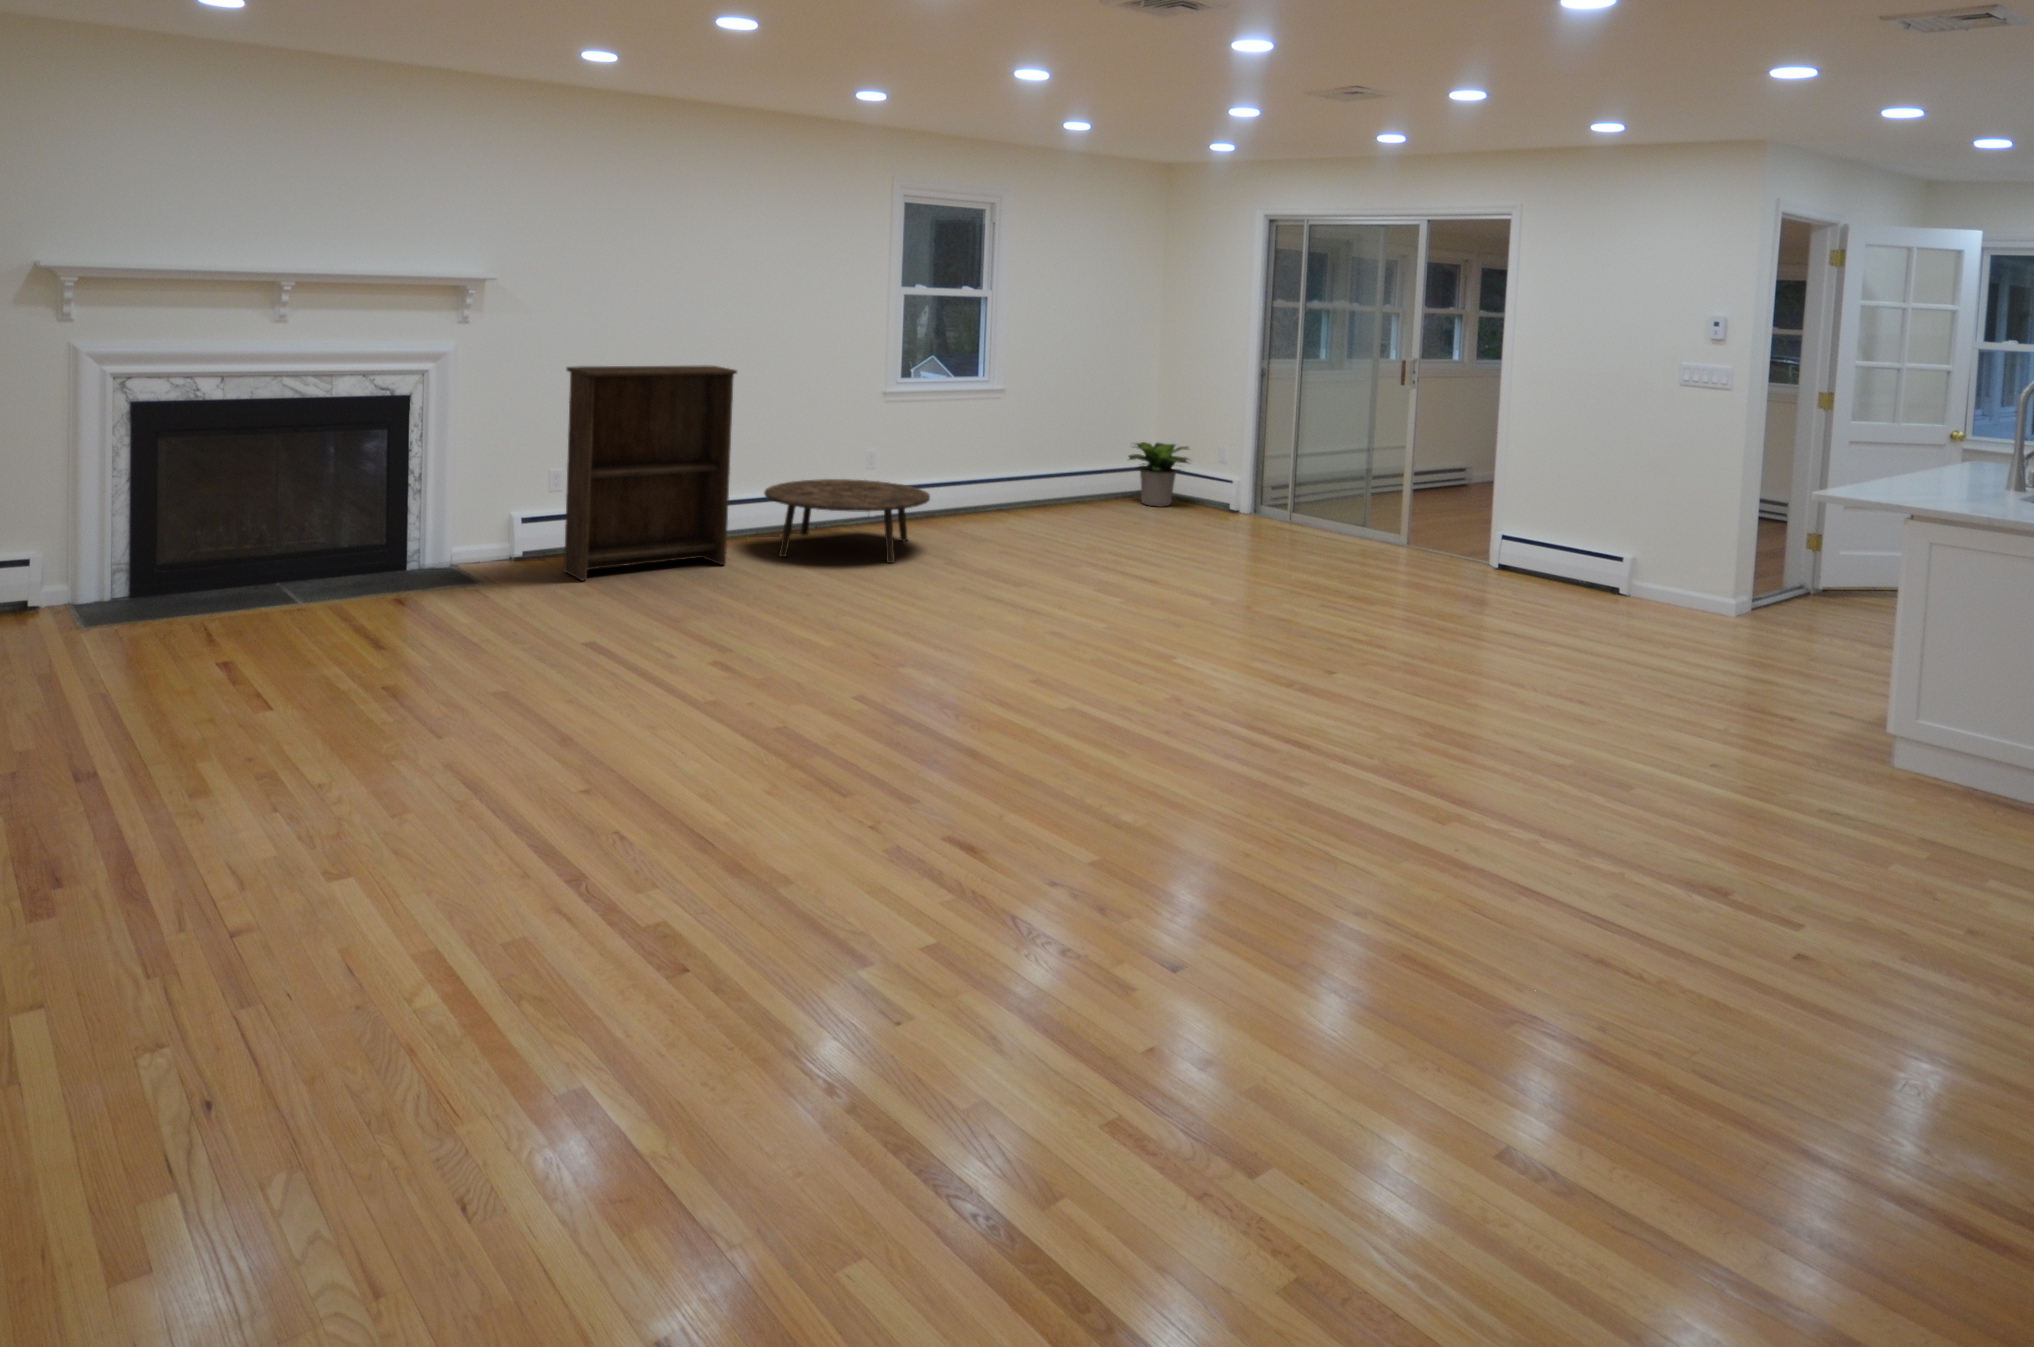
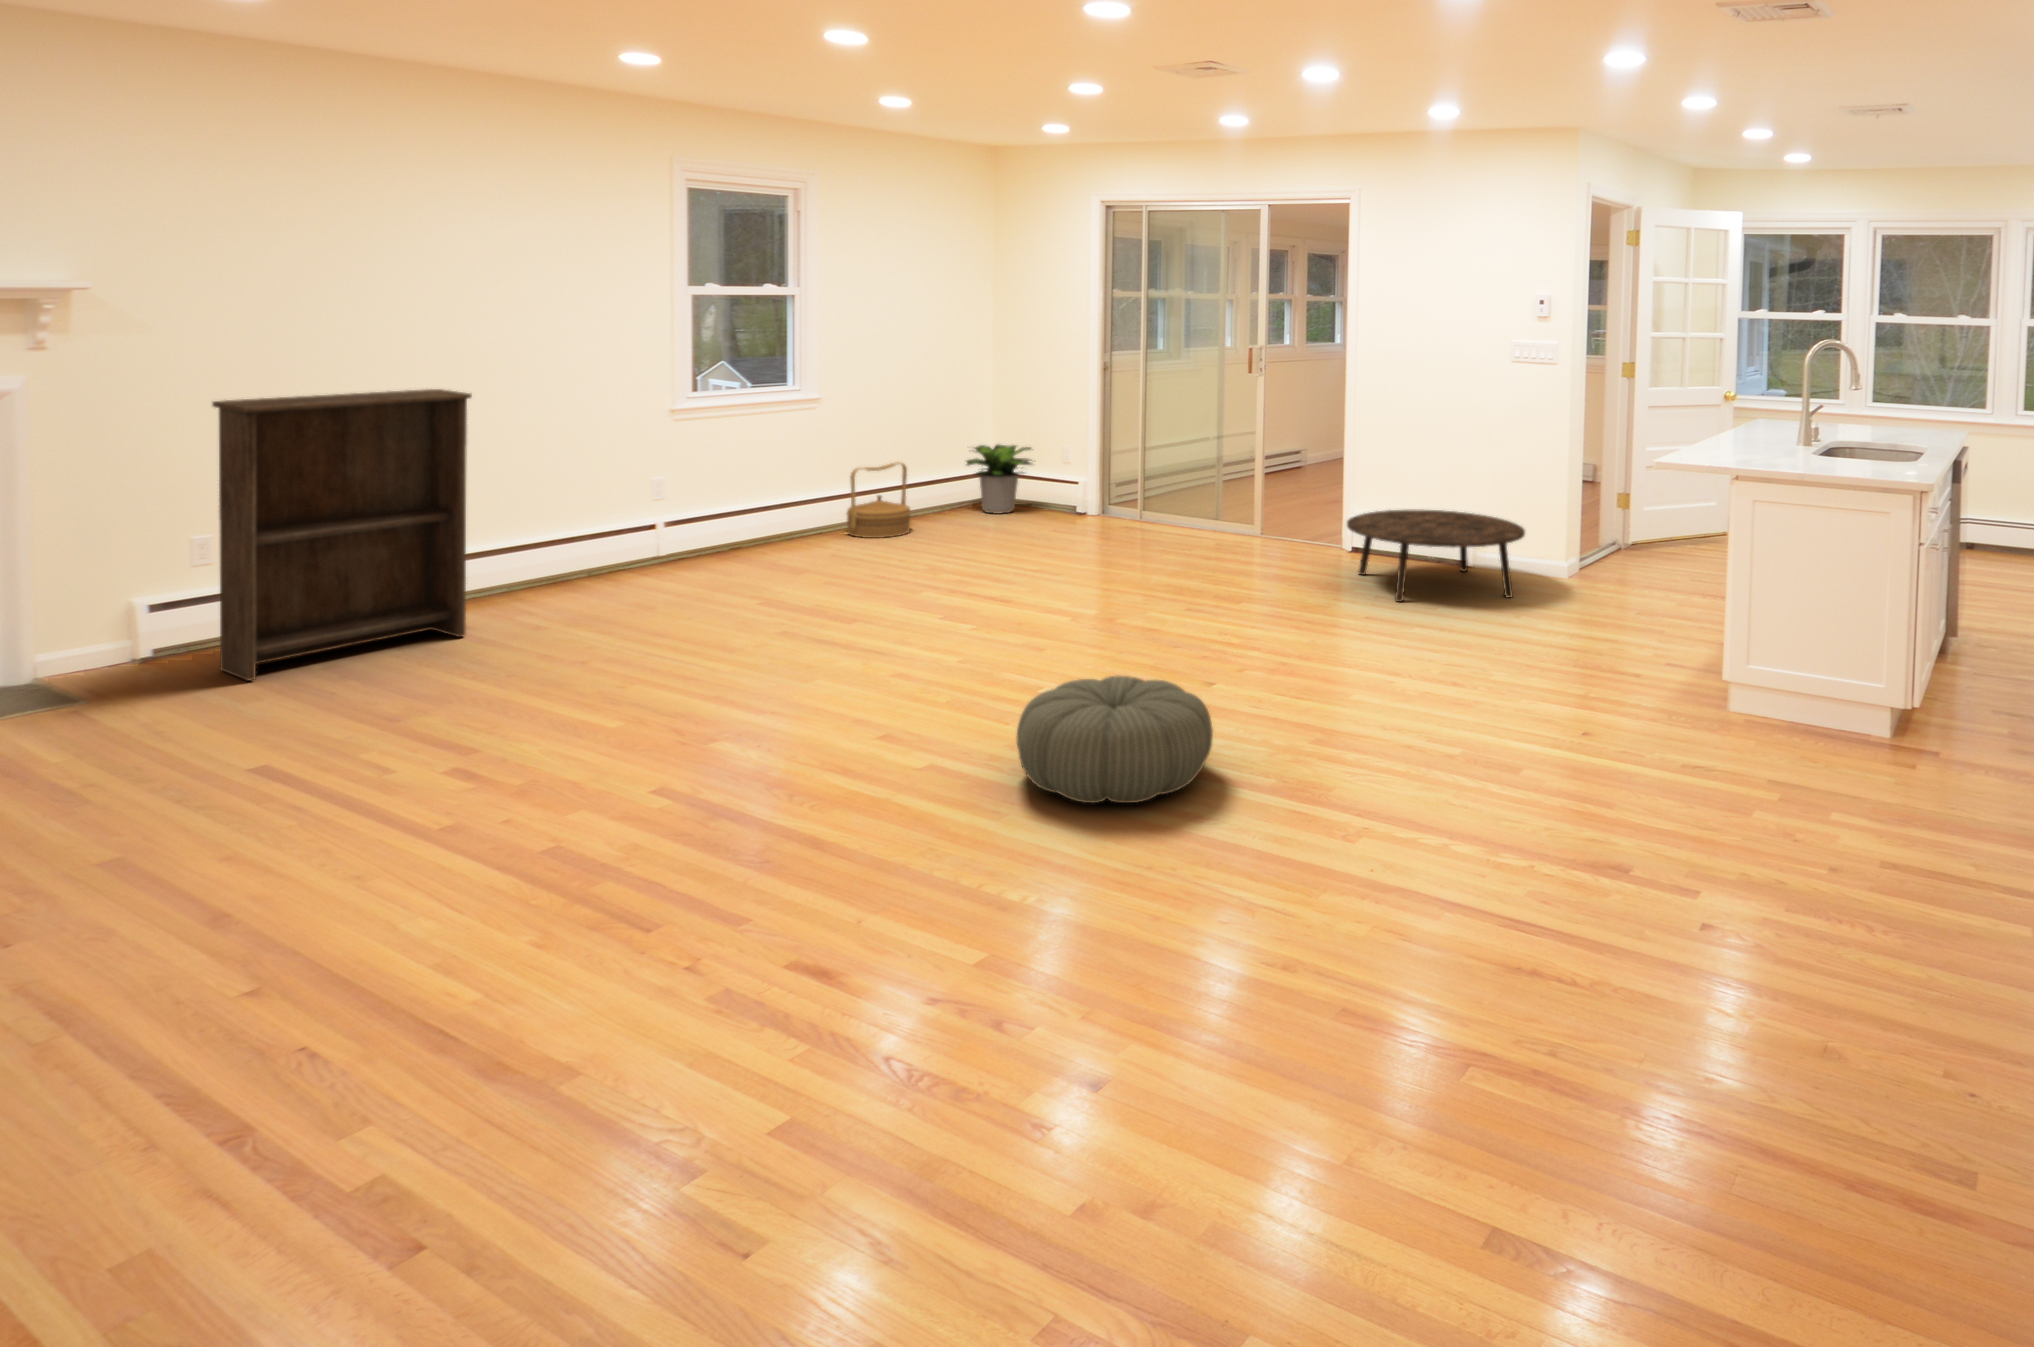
woven basket: none [1021,452,1078,519] -> present [847,463,911,538]
coffee table: present [764,479,930,563] -> present [1347,510,1525,602]
pouf: none [1150,644,1326,755] -> present [1017,676,1213,803]

